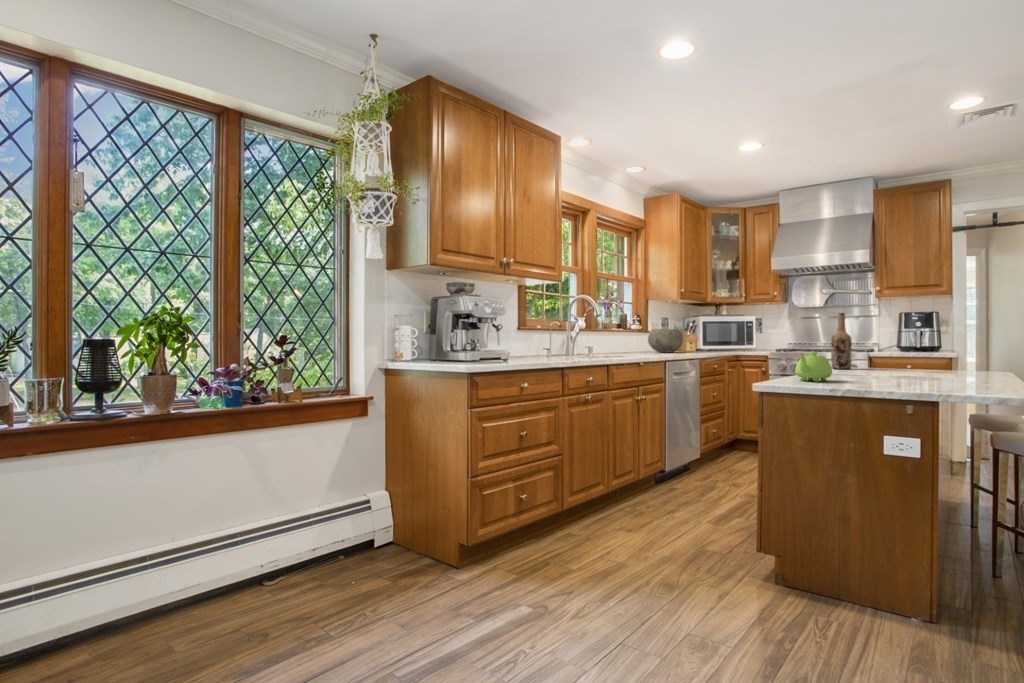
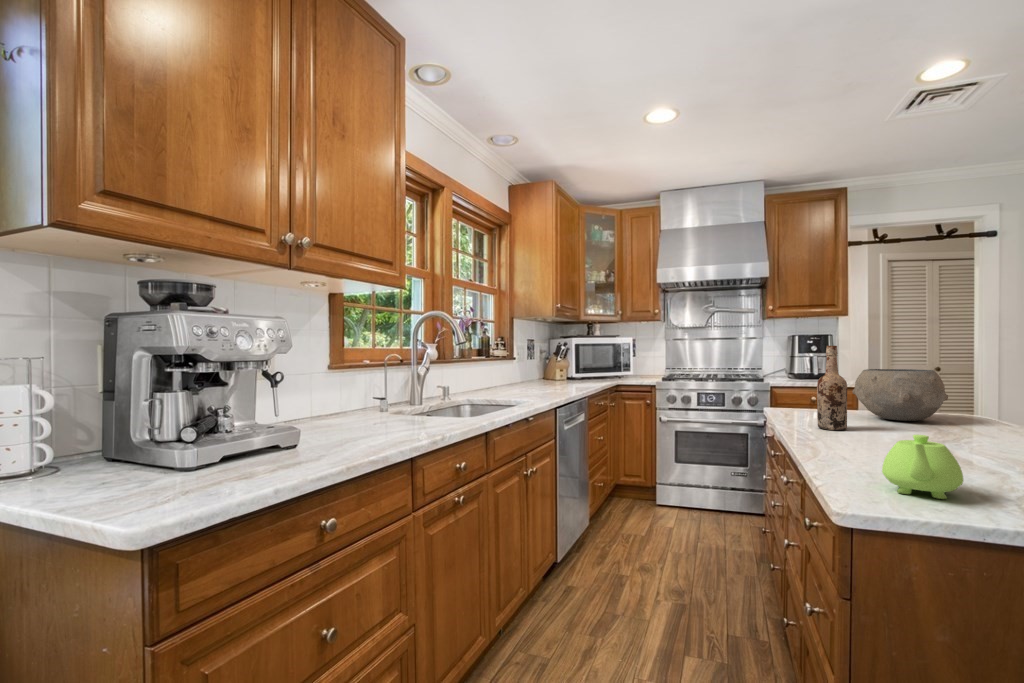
ceramic bowl: present [648,329,683,352] -> present [853,369,948,421]

